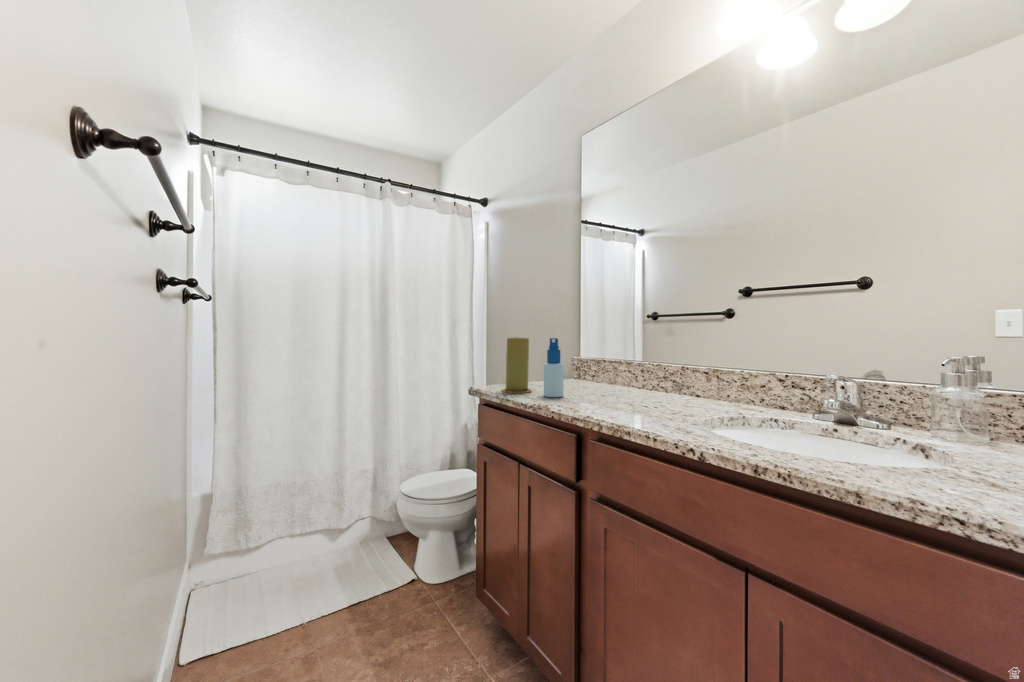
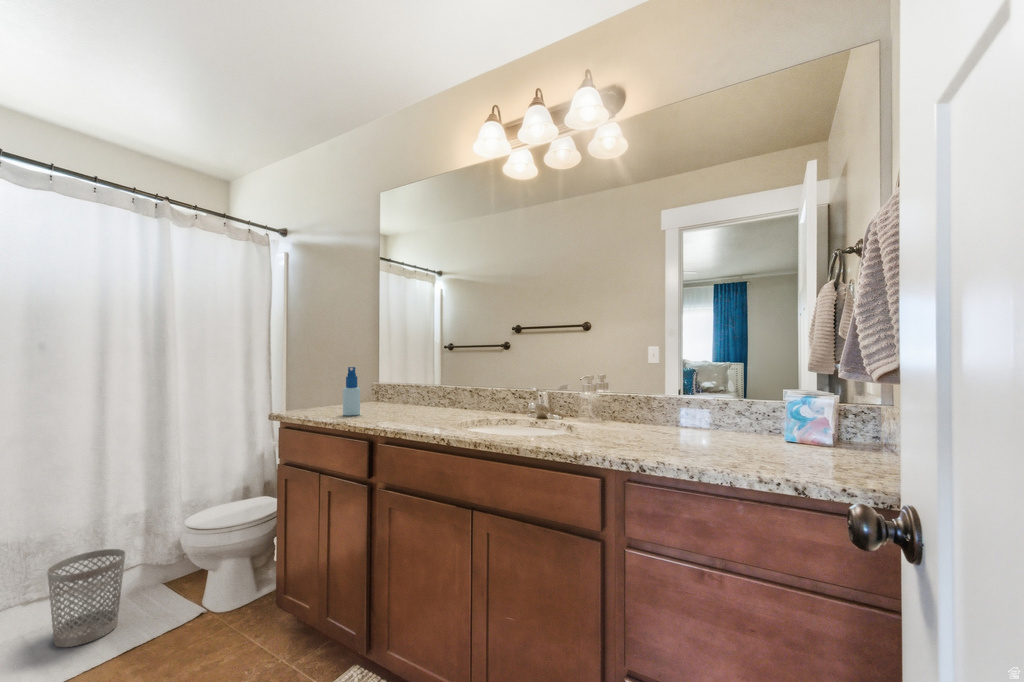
candle: present [502,337,532,393] -> none [304,367,333,415]
wastebasket: none [295,503,352,588] -> present [47,549,126,647]

